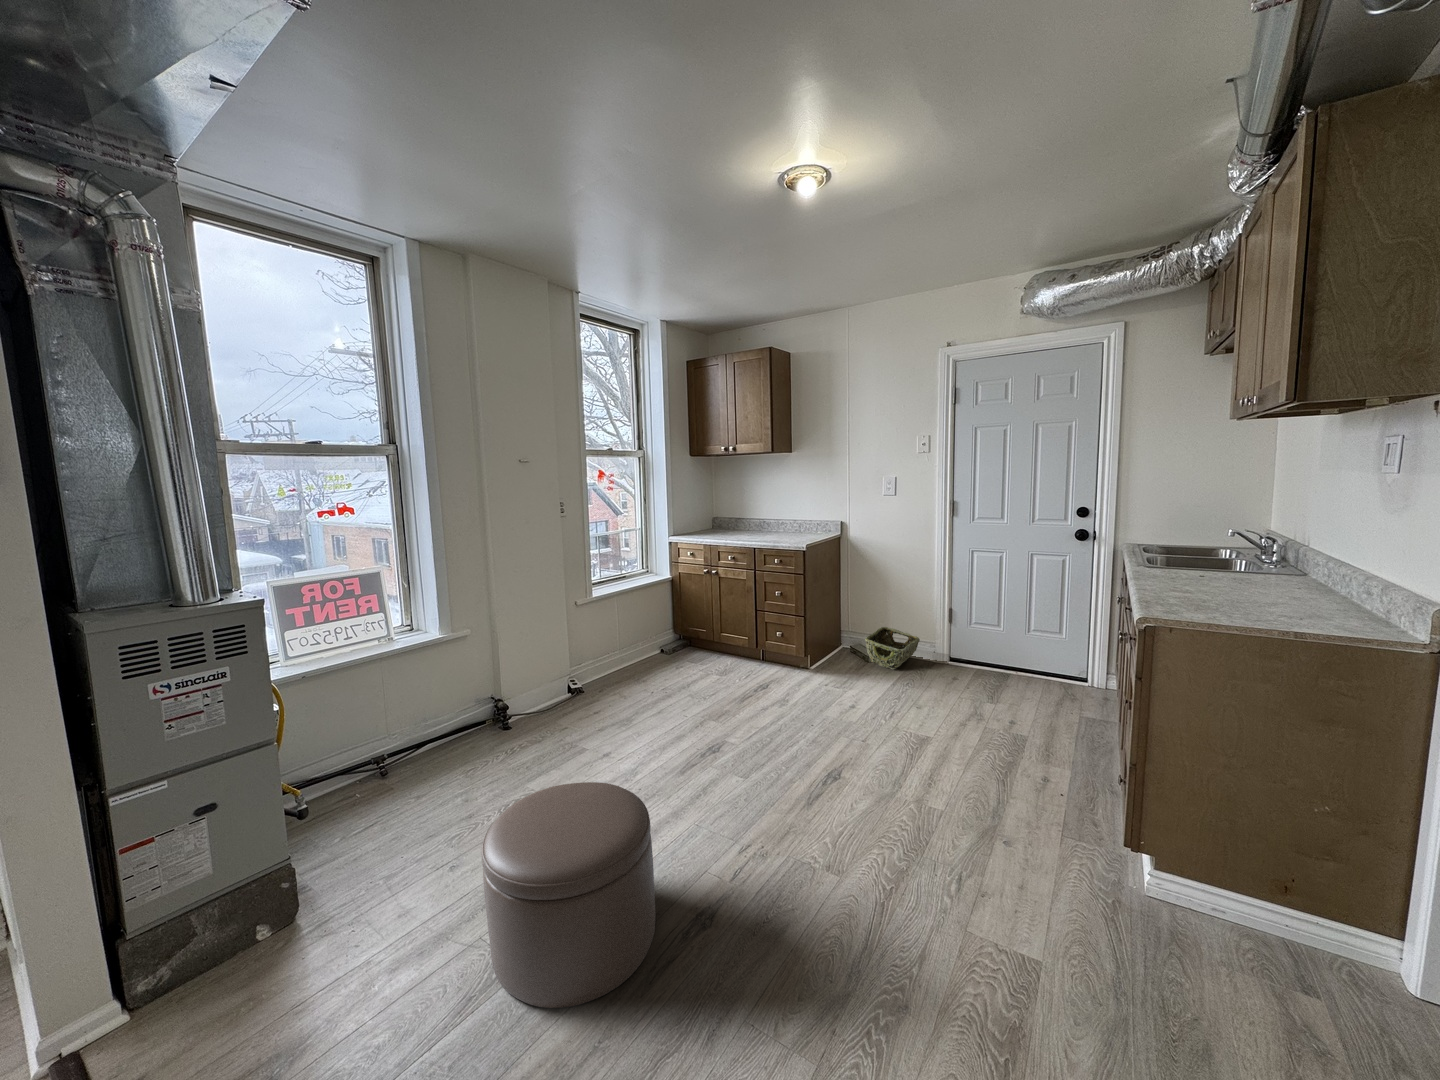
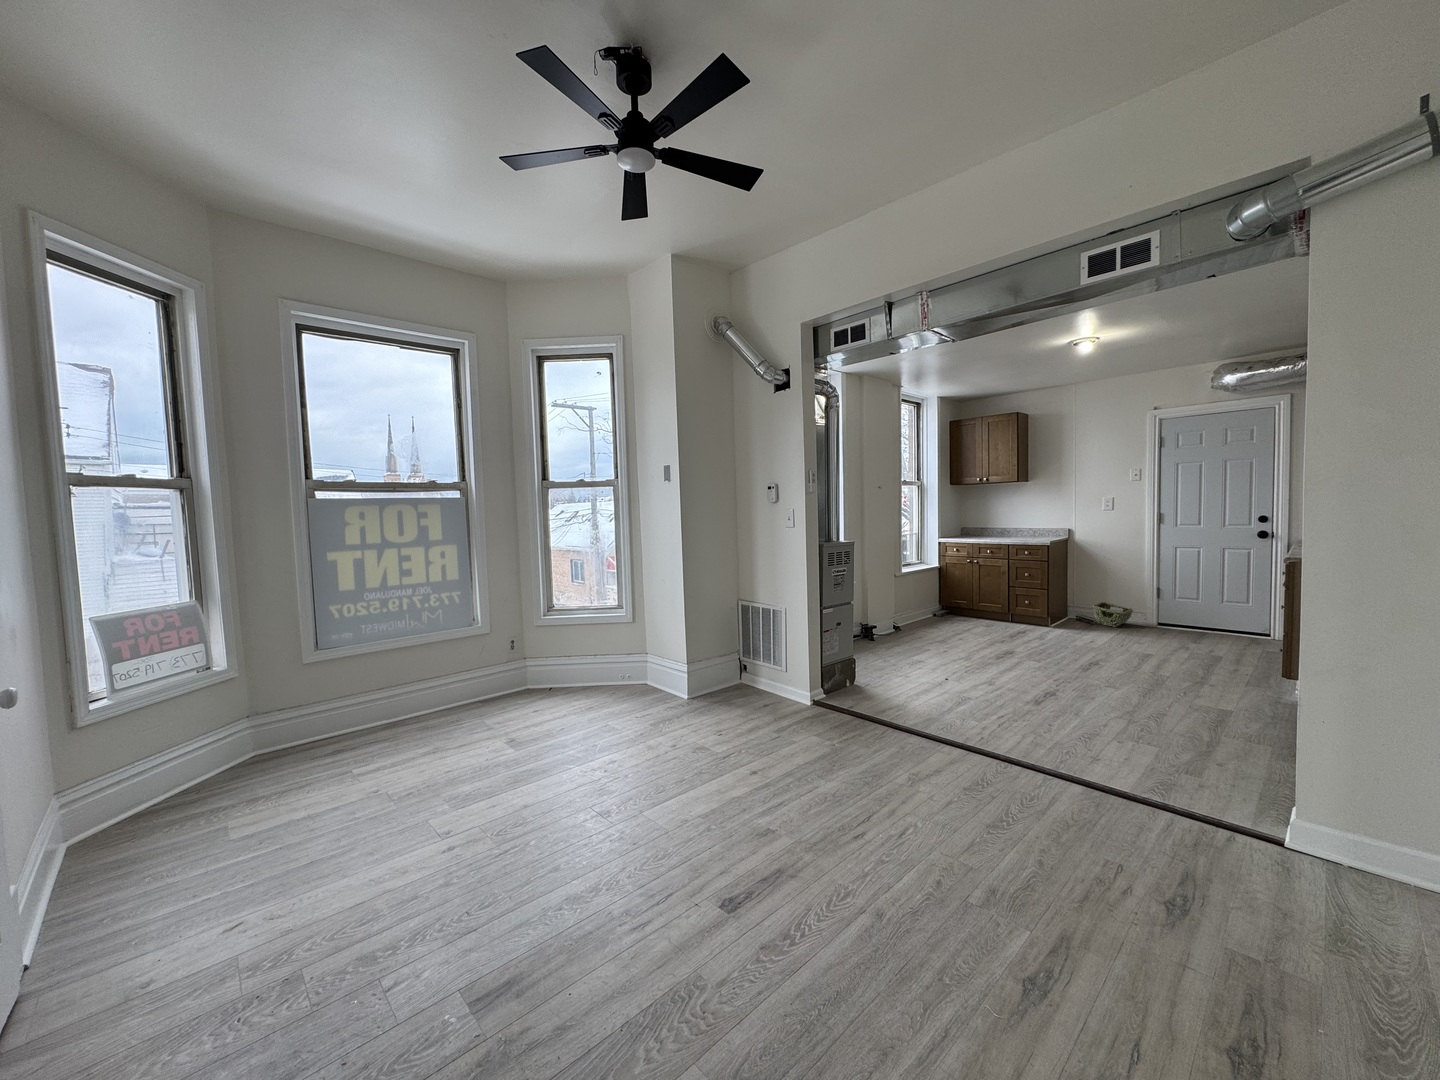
ottoman: present [482,782,656,1008] -> none [954,628,1036,704]

